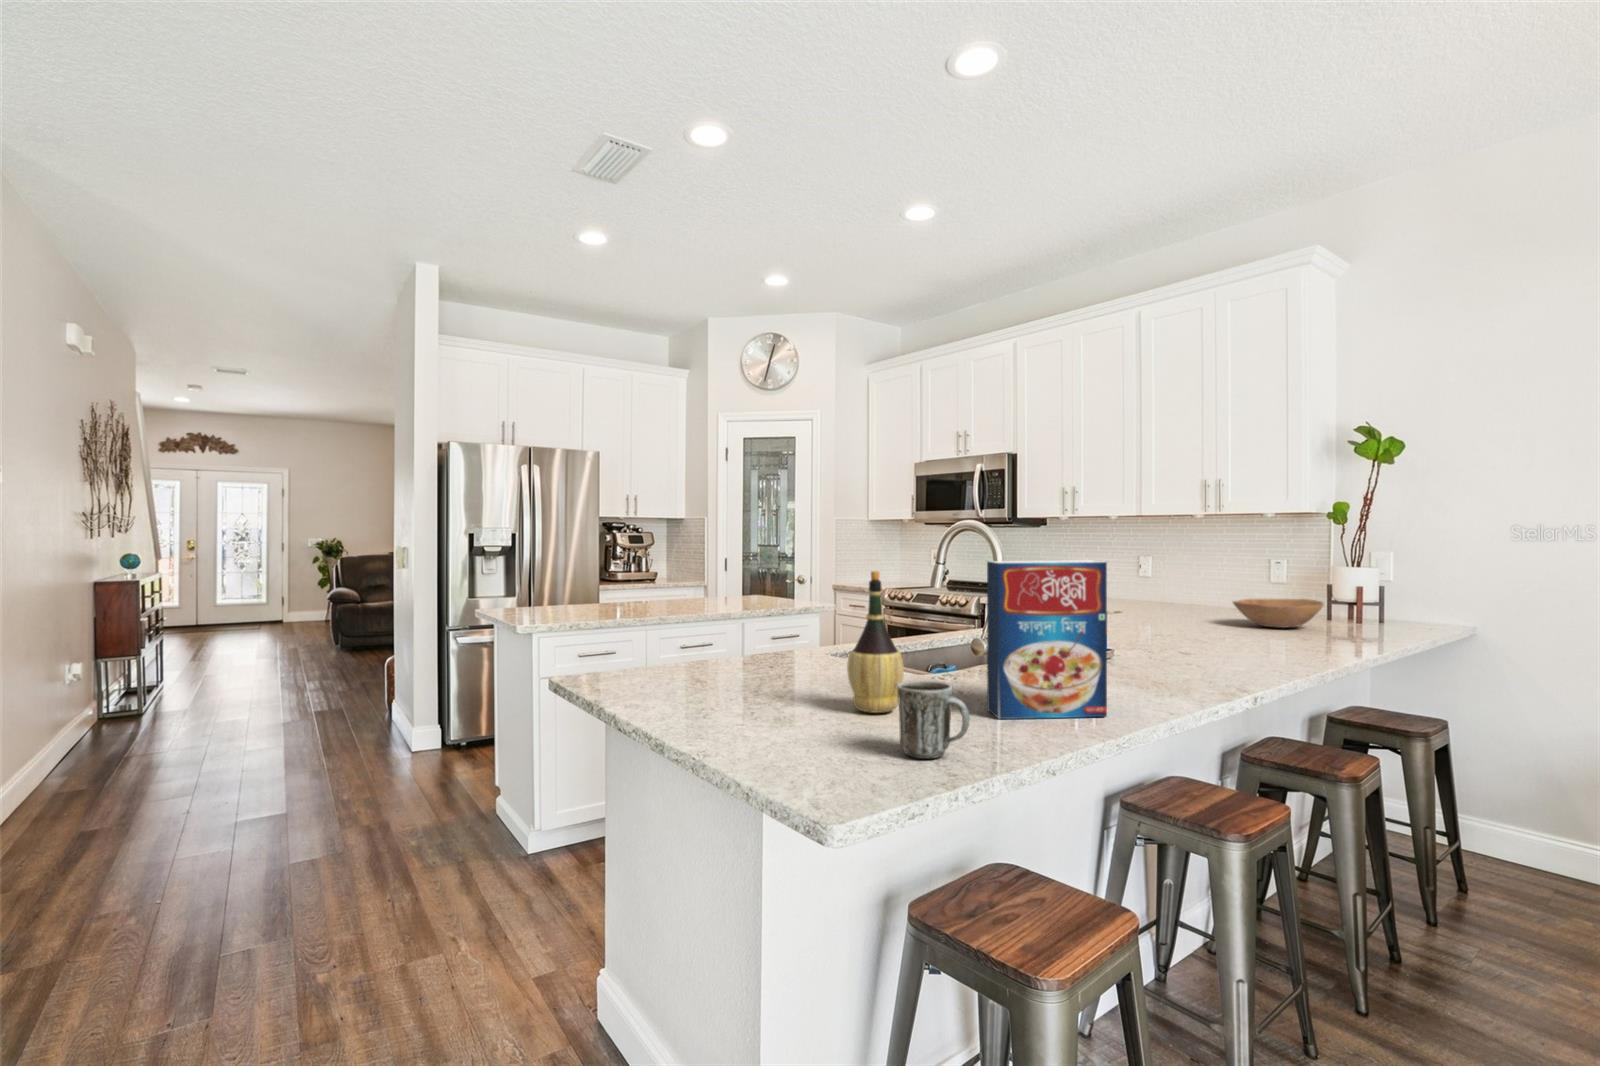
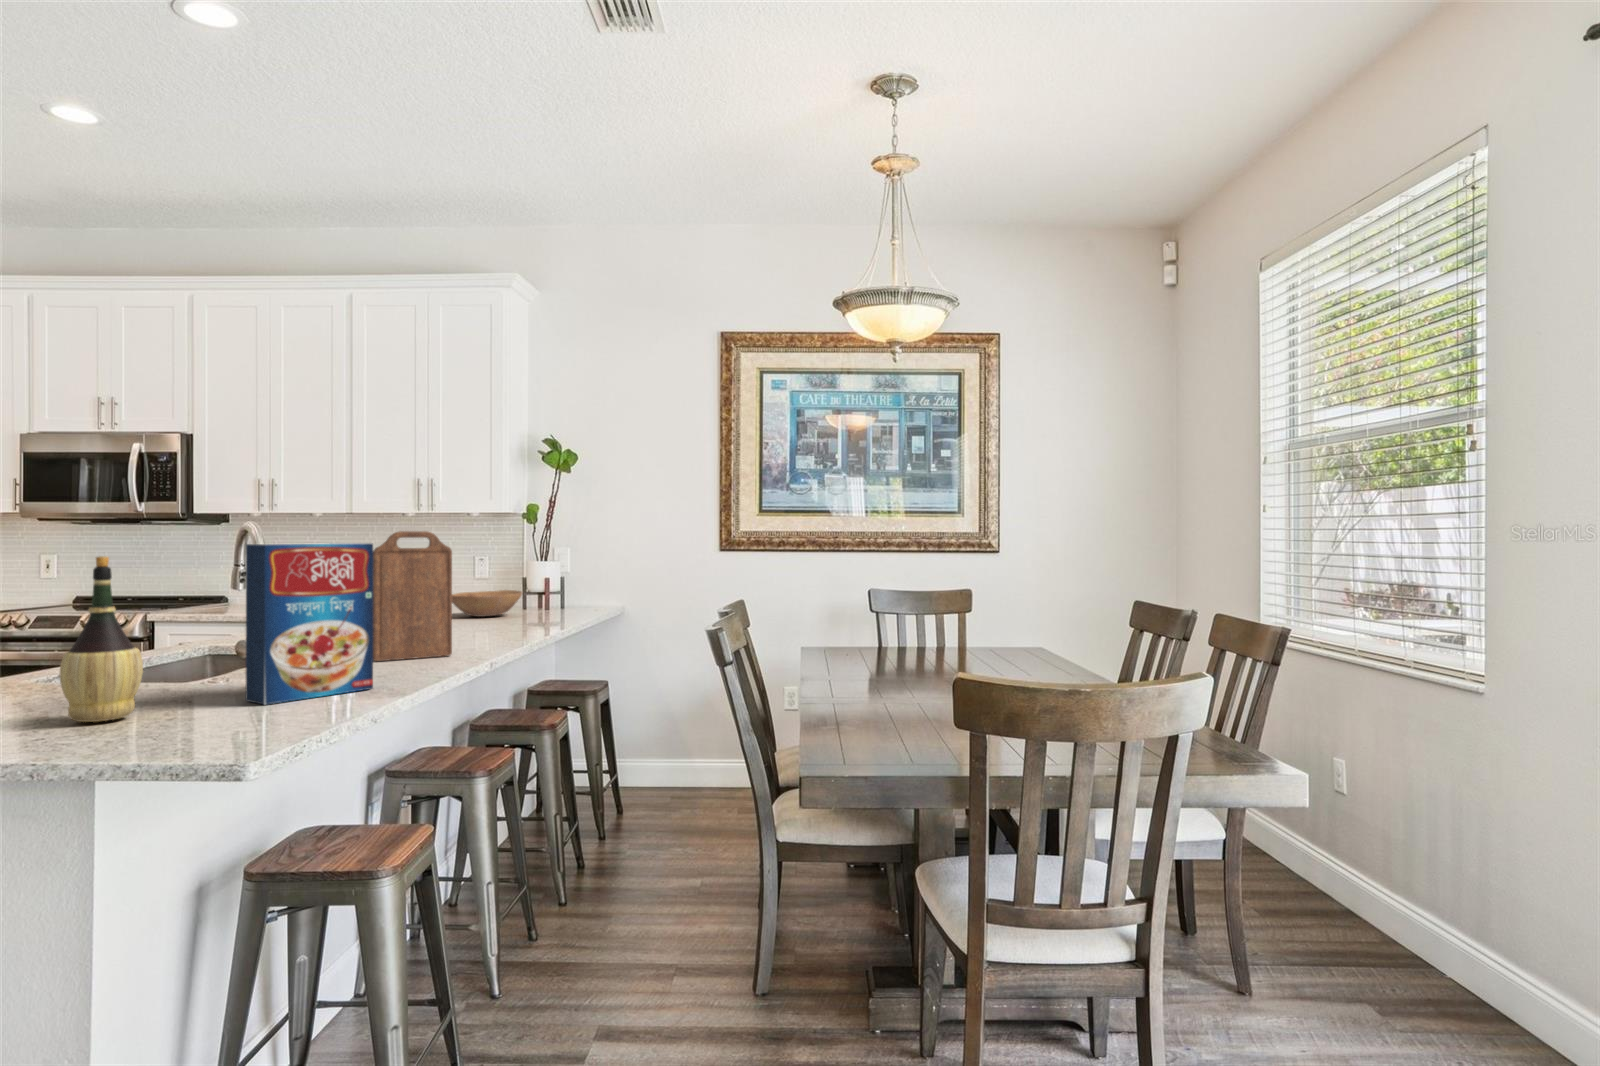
cutting board: none [1127,543,1214,681] -> present [373,531,452,661]
mug: present [897,681,970,758] -> none [171,663,260,742]

